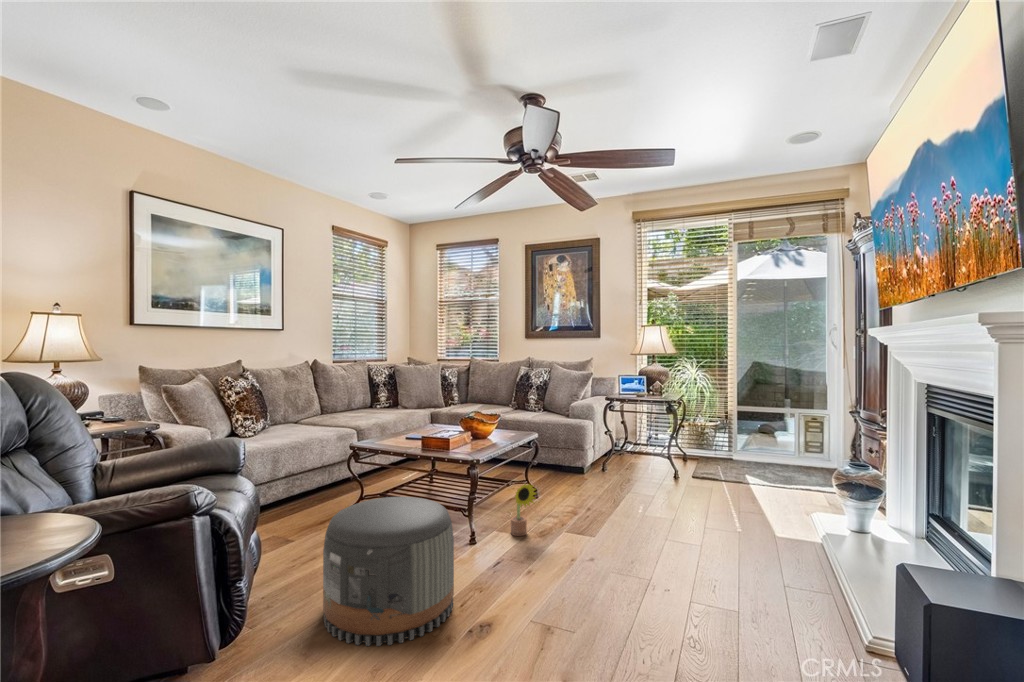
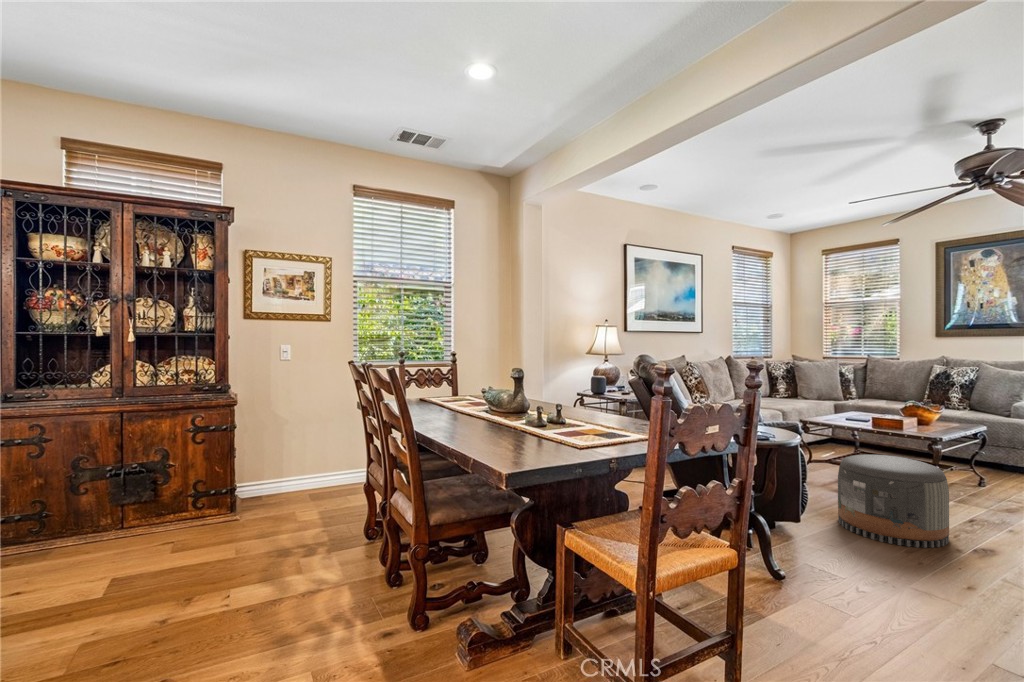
decorative plant: present [511,484,536,536] -> none [972,465,1006,511]

